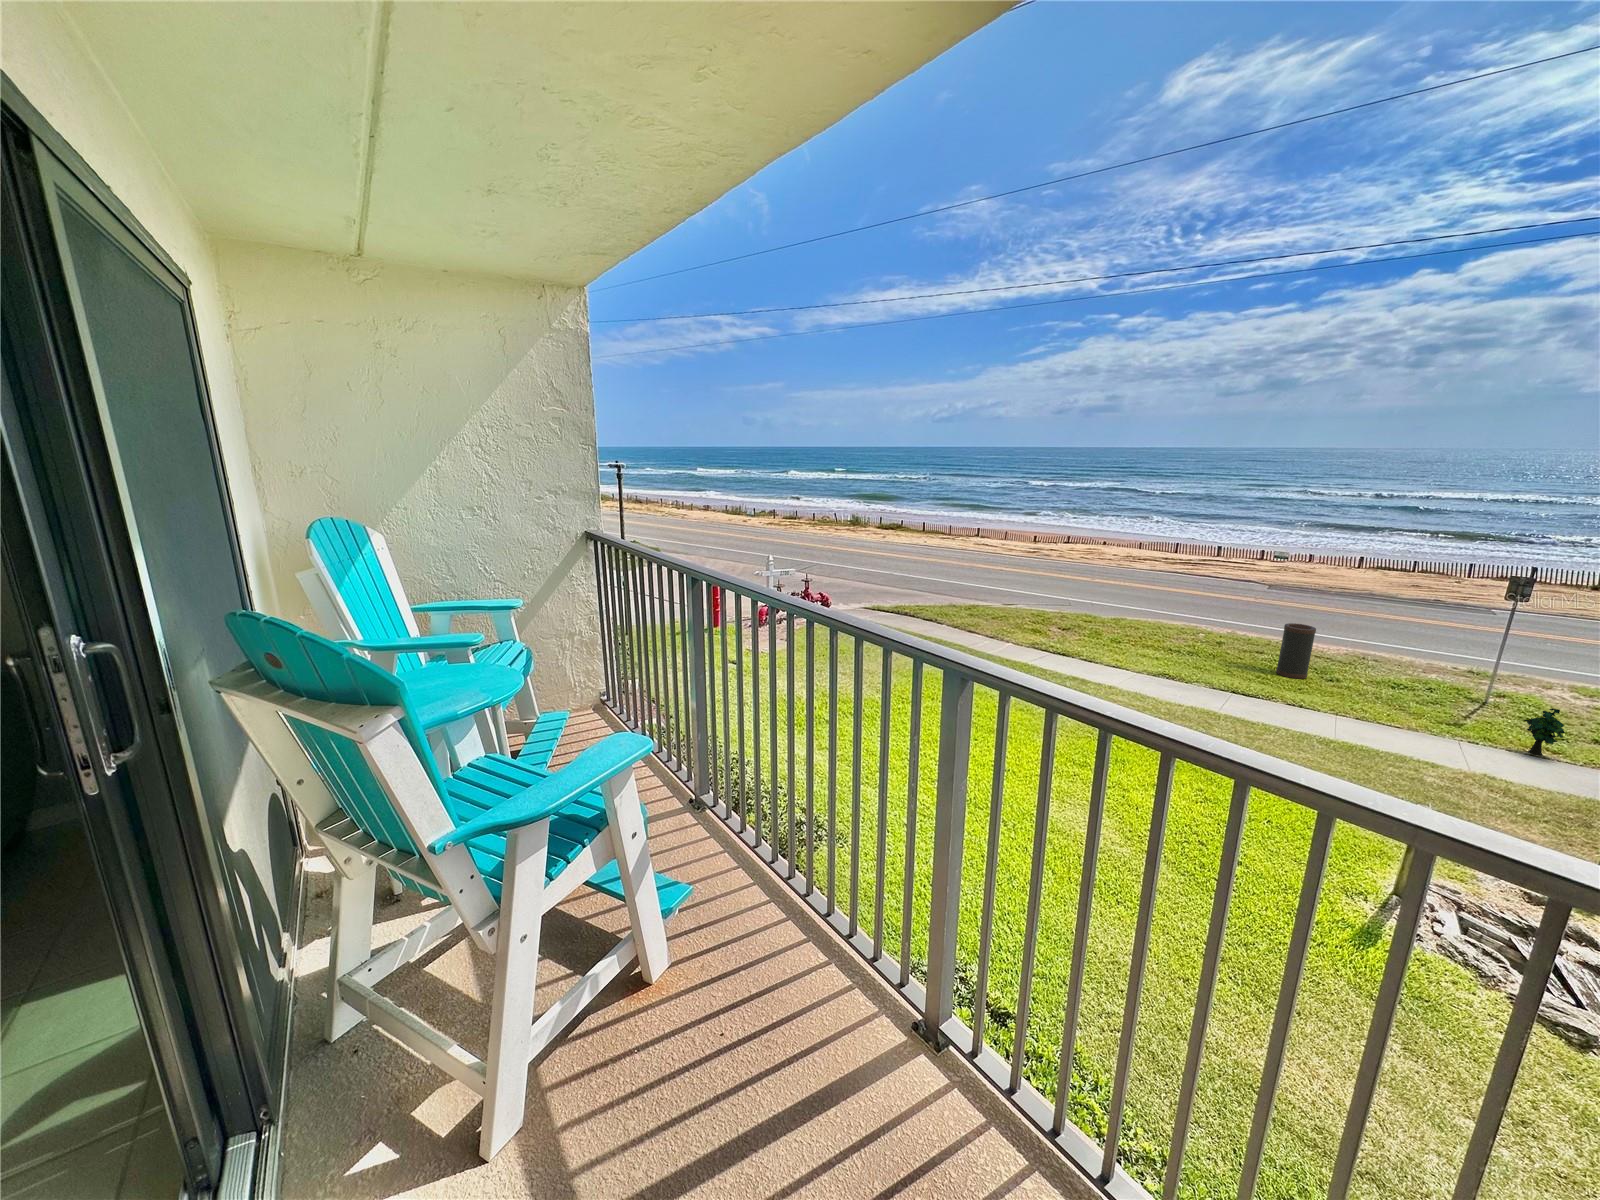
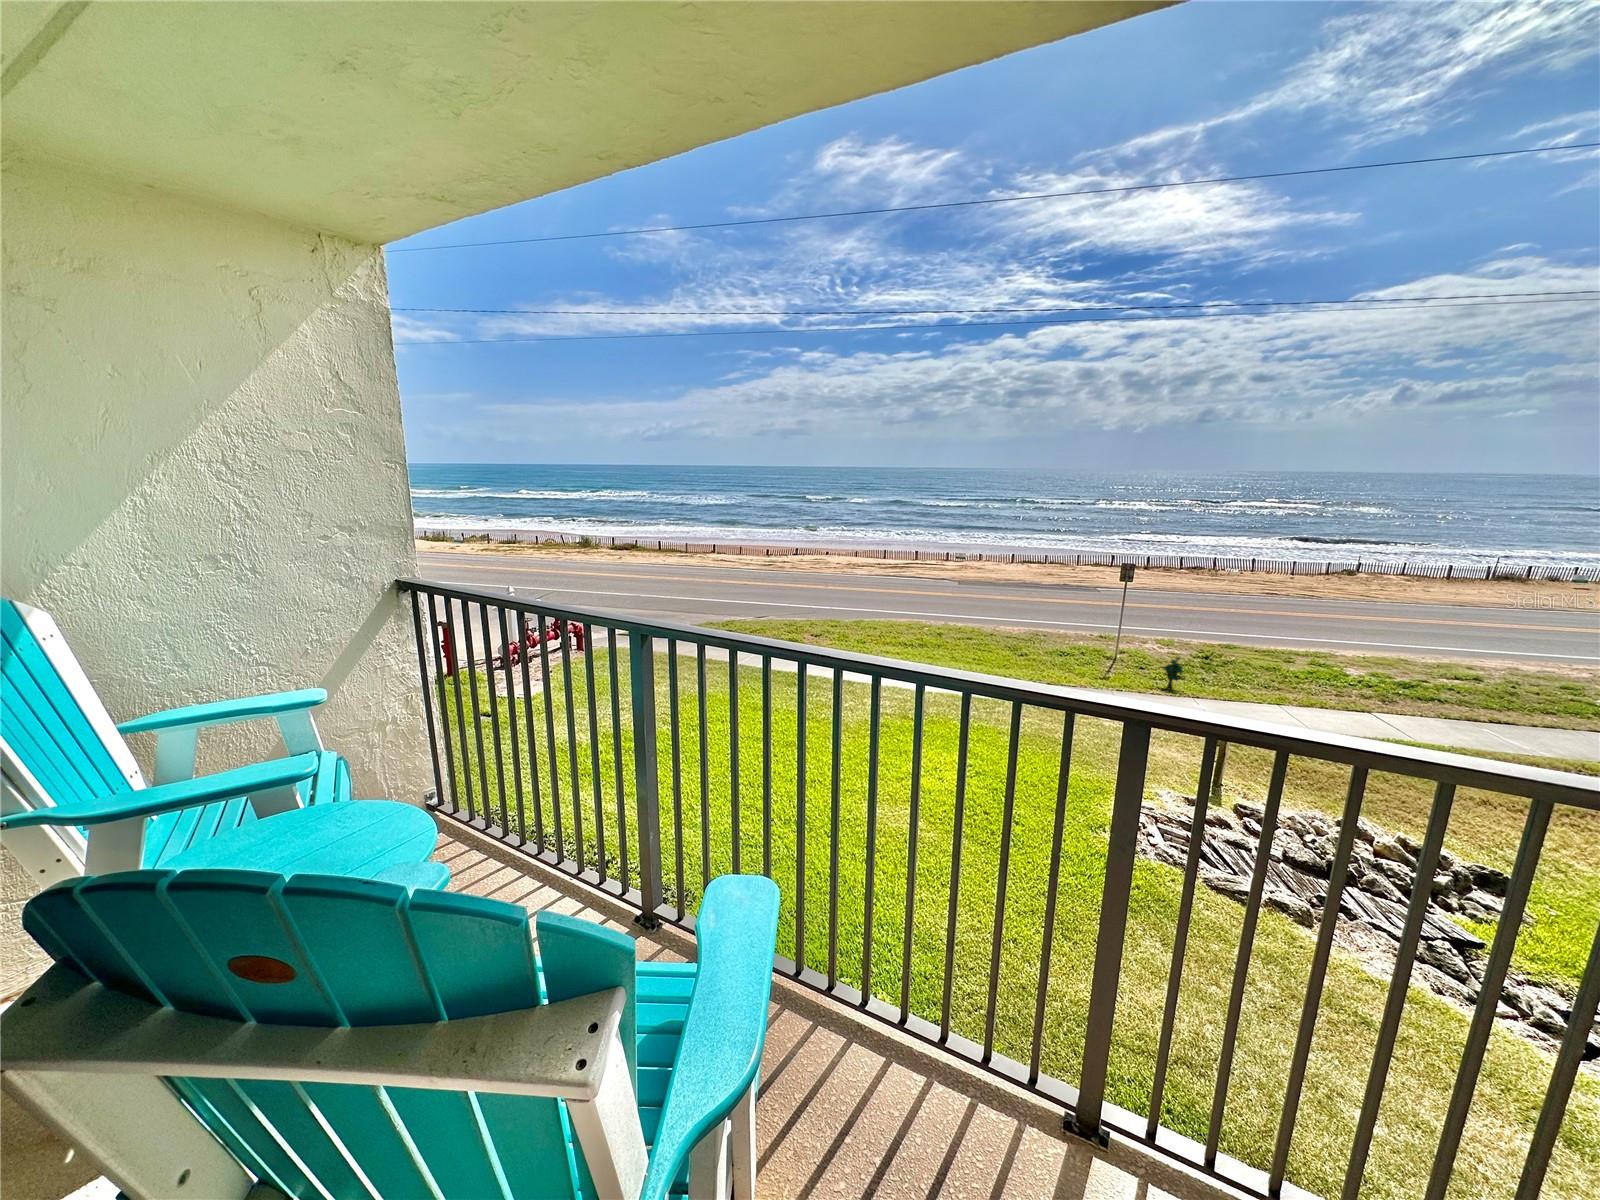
trash can: present [1276,623,1316,679] -> none [1003,614,1027,656]

